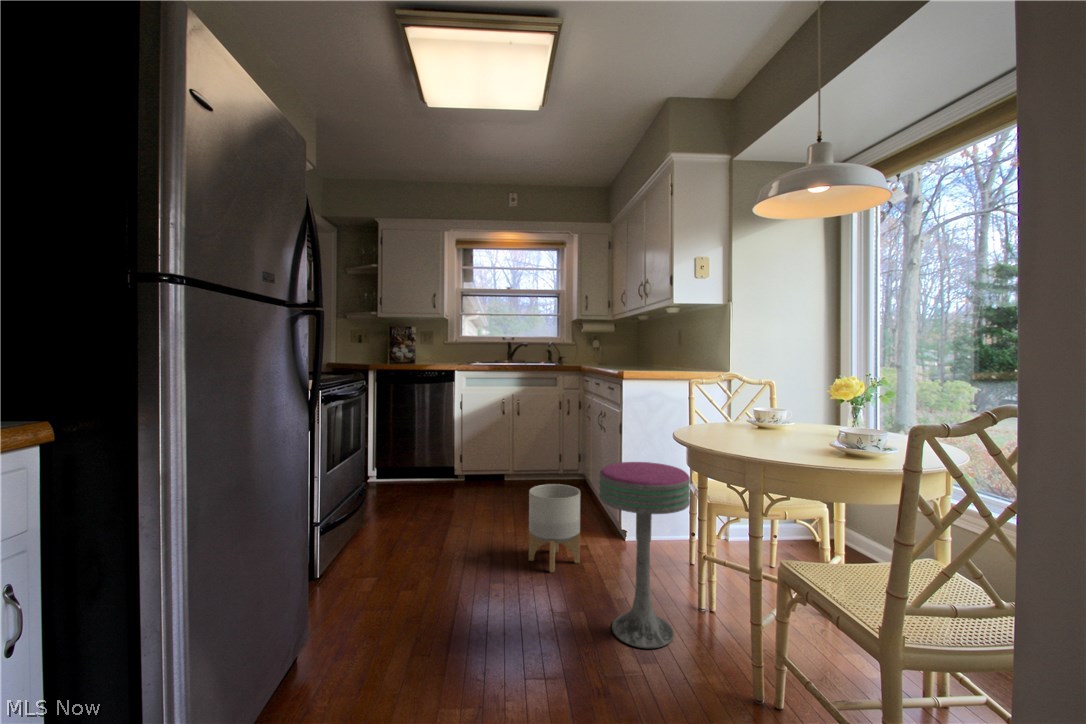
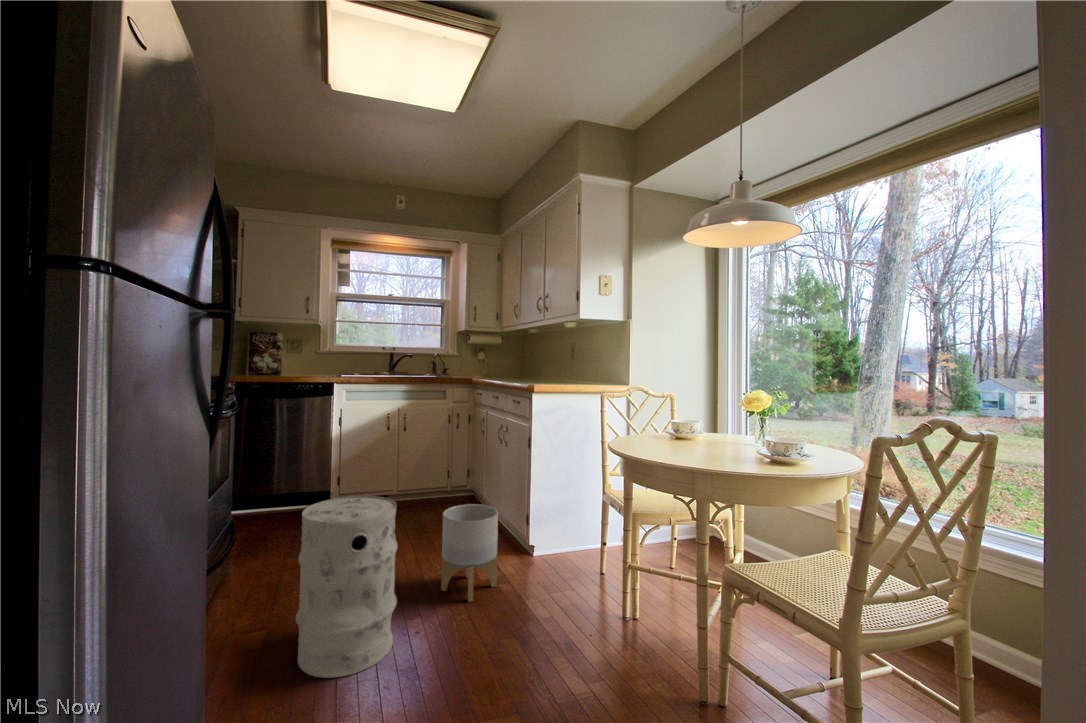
bar stool: present [599,462,690,649] -> none [540,477,630,672]
trash can: none [400,467,480,613] -> present [296,496,398,678]

